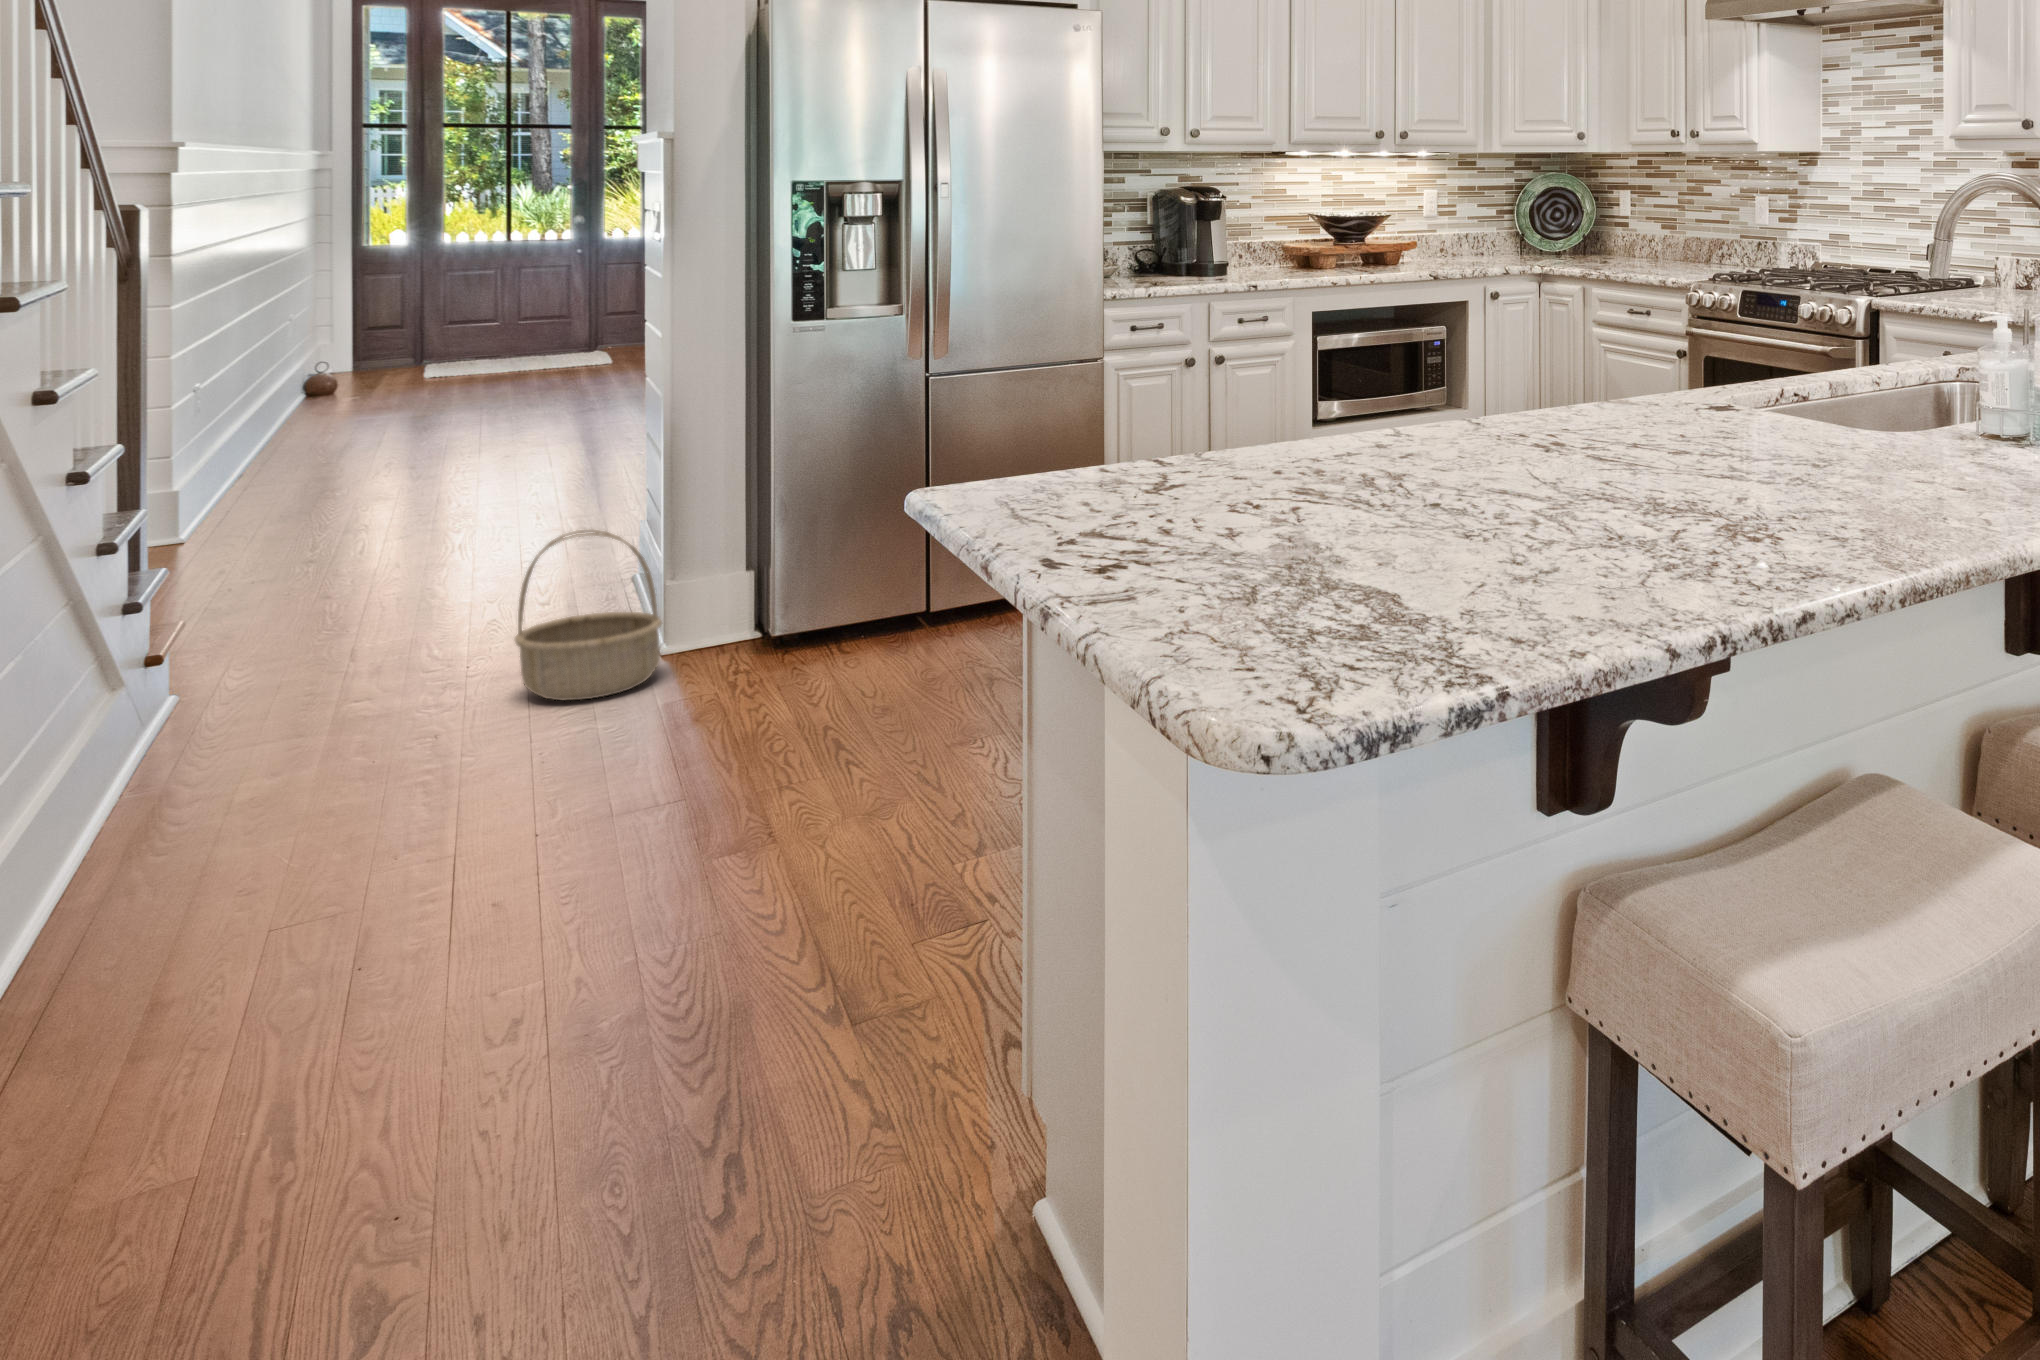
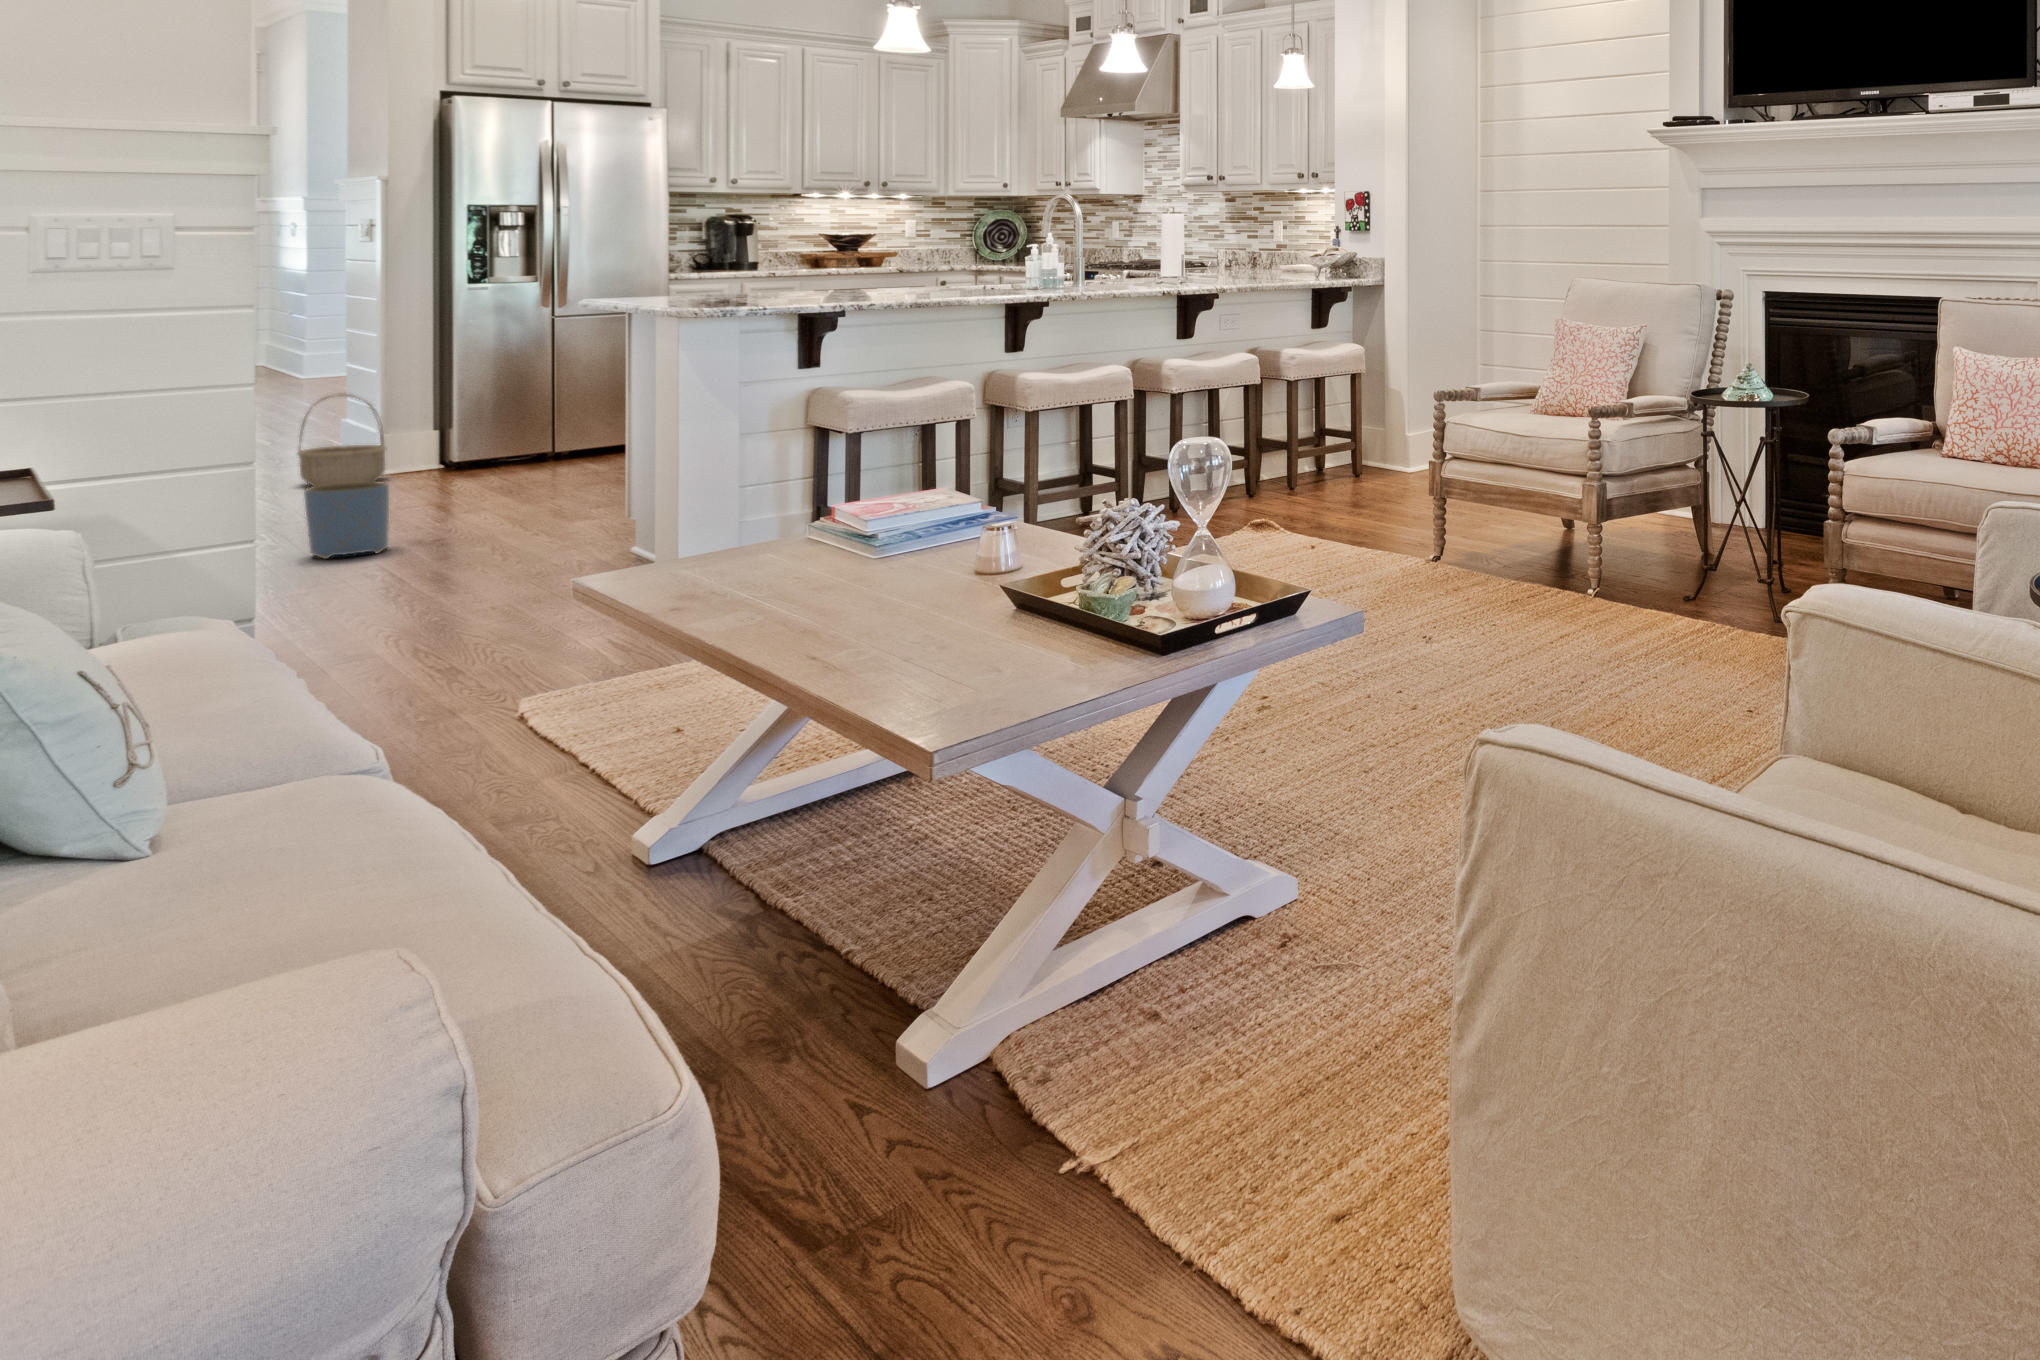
planter: none [323,897,531,1141] -> present [304,481,389,559]

